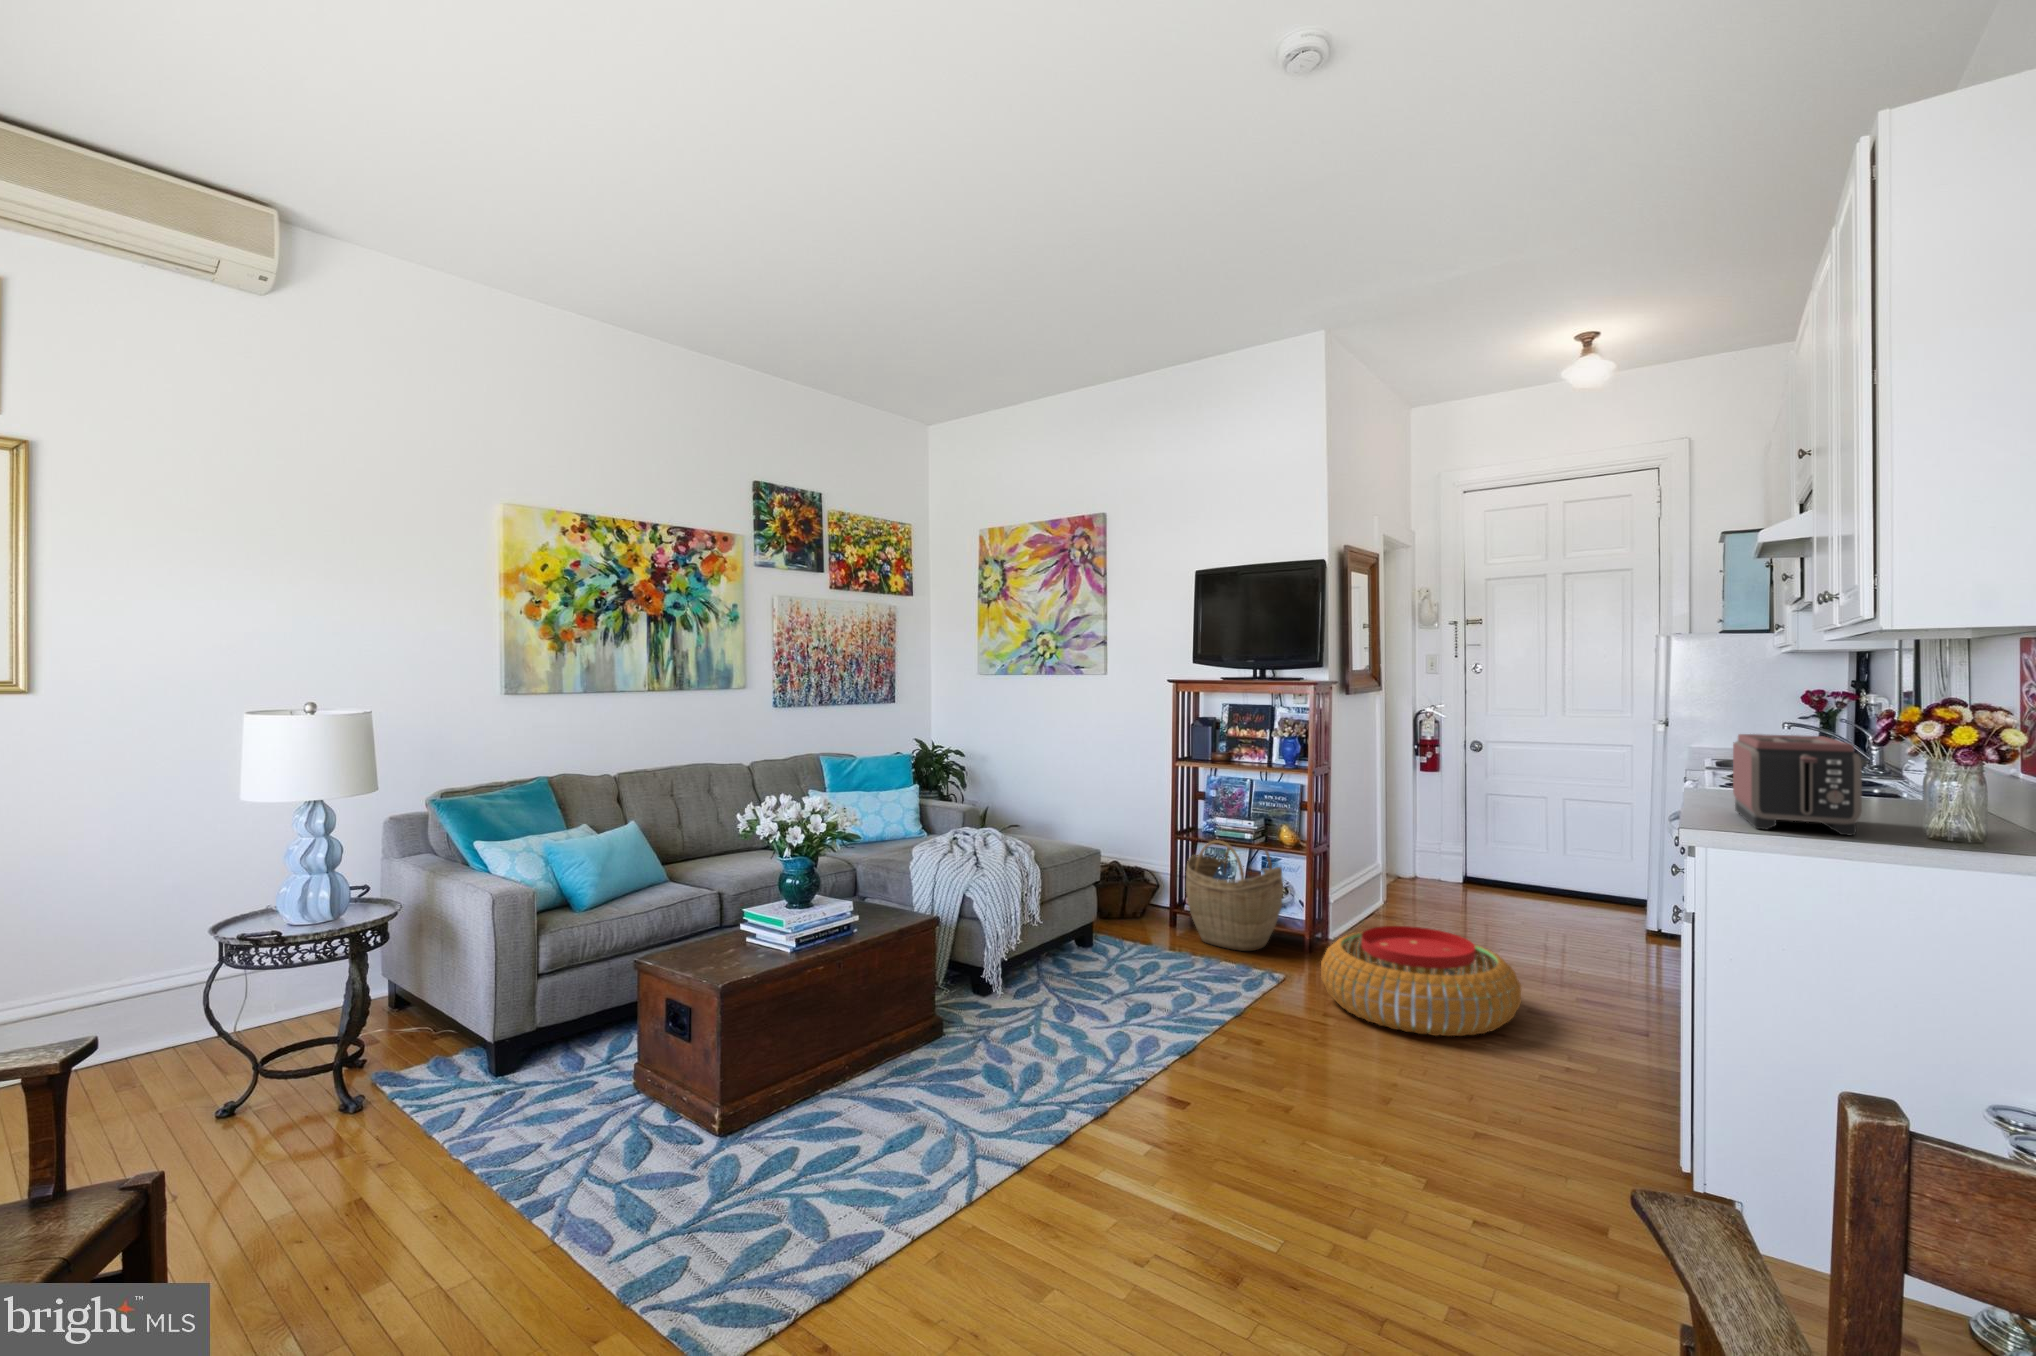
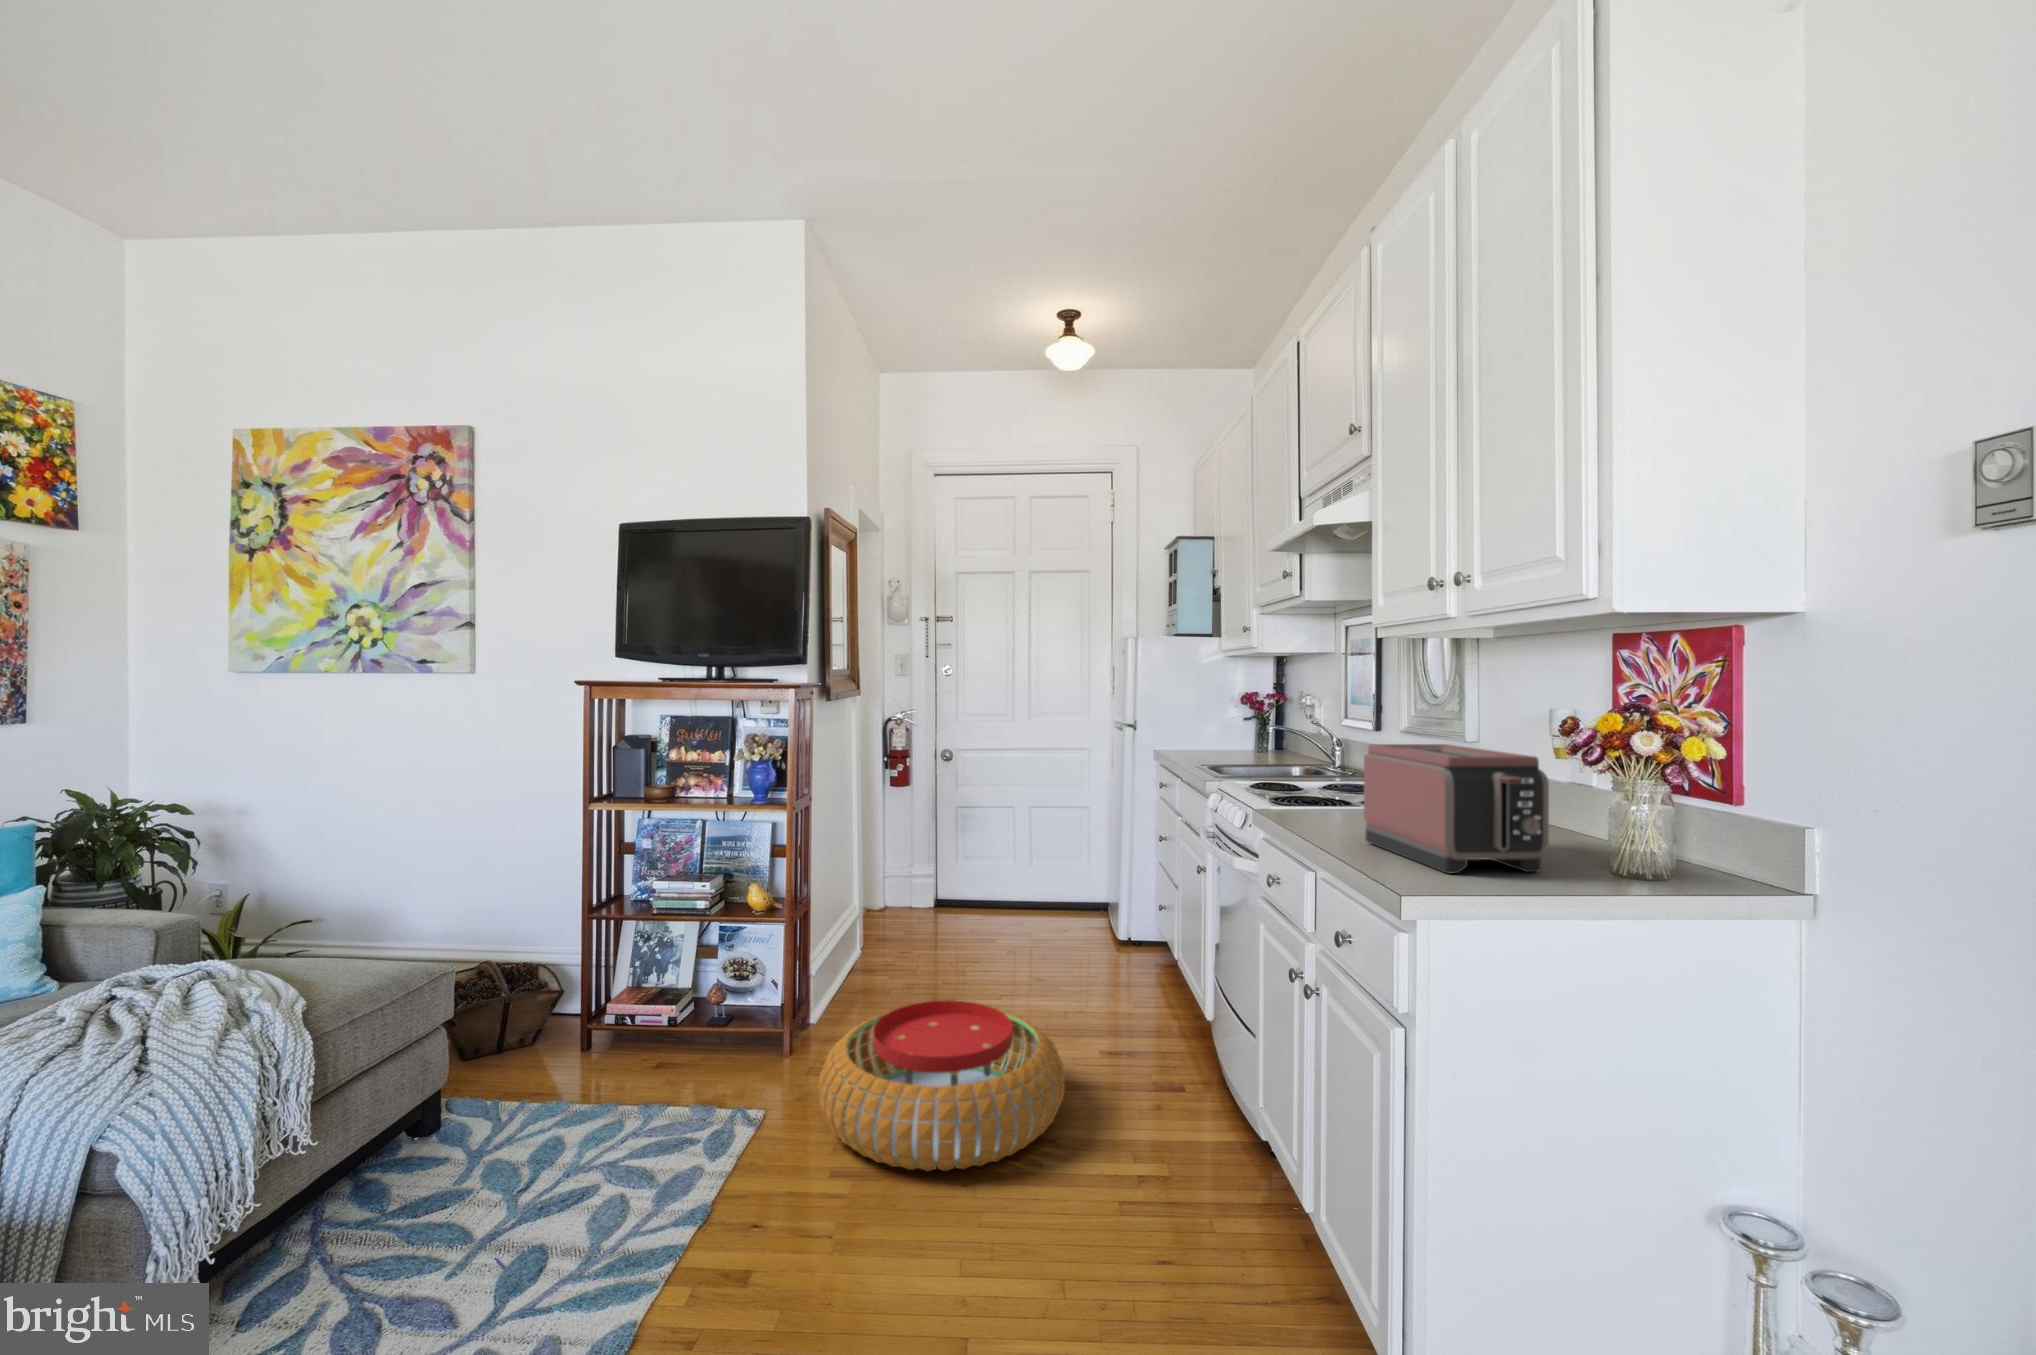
woven basket: present [1186,840,1283,951] -> none [606,895,751,1073]

